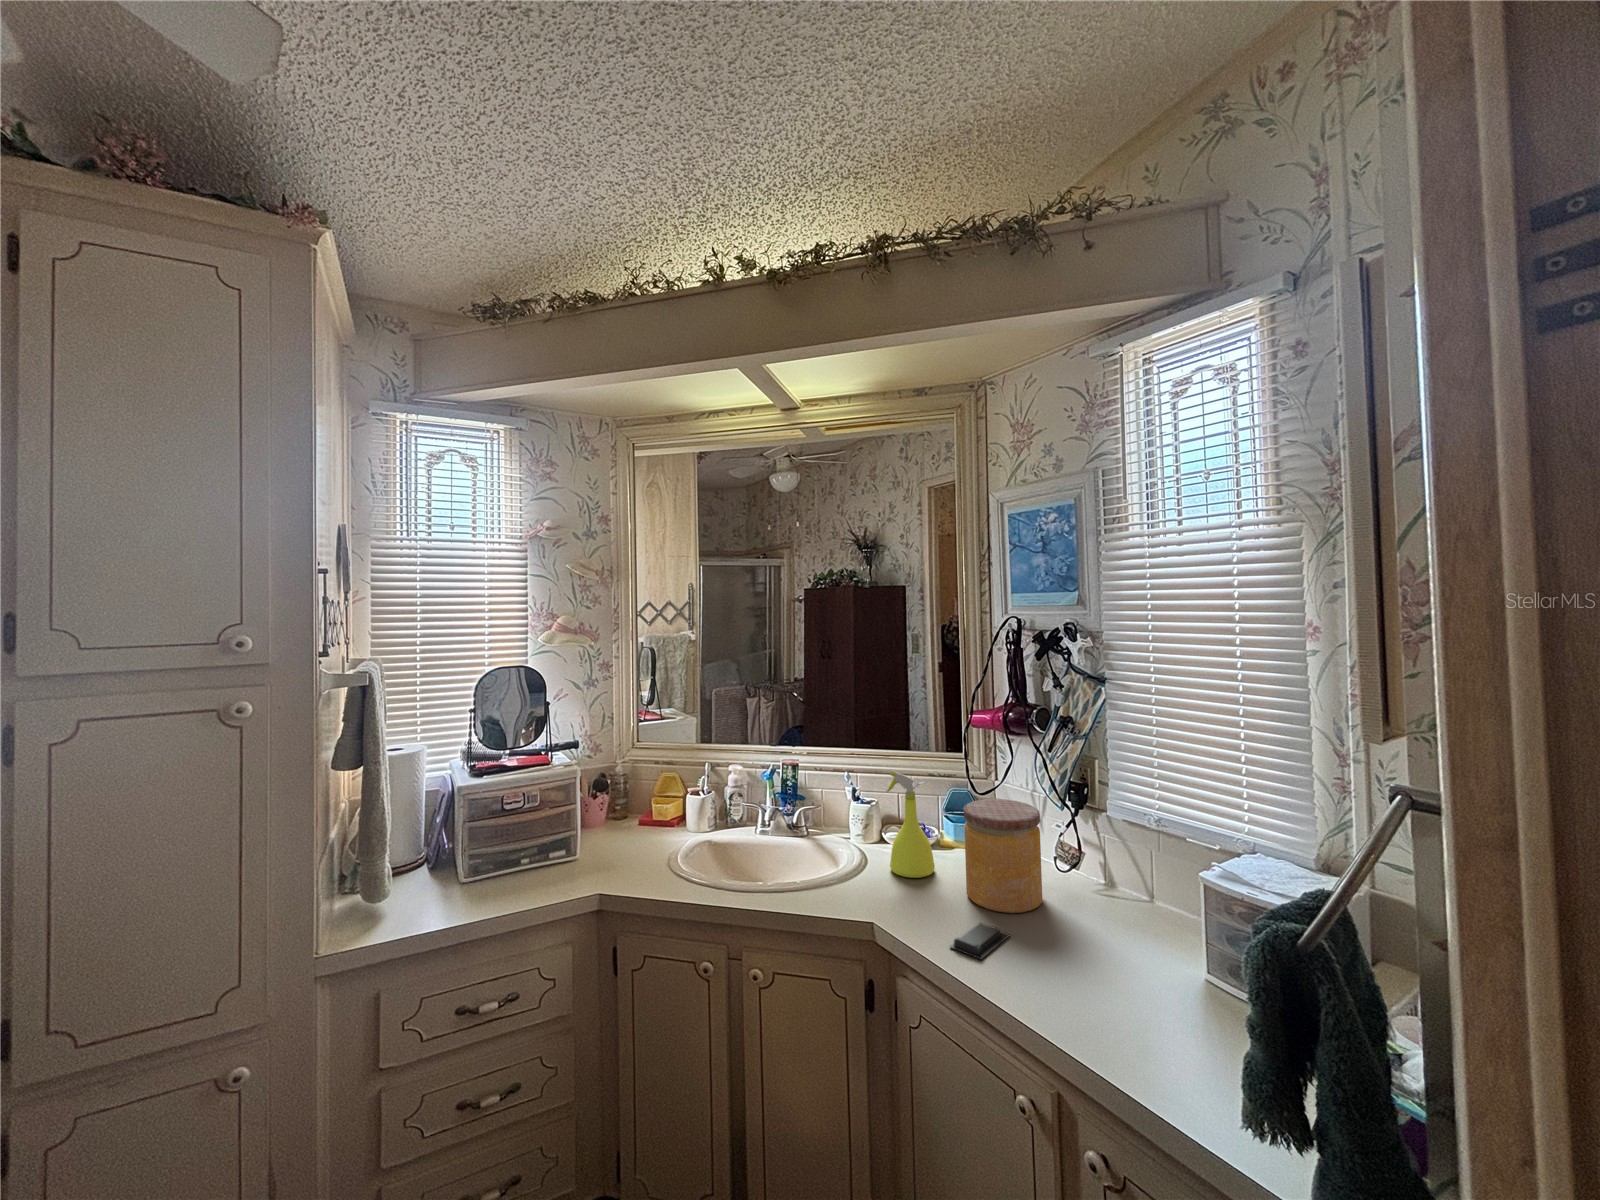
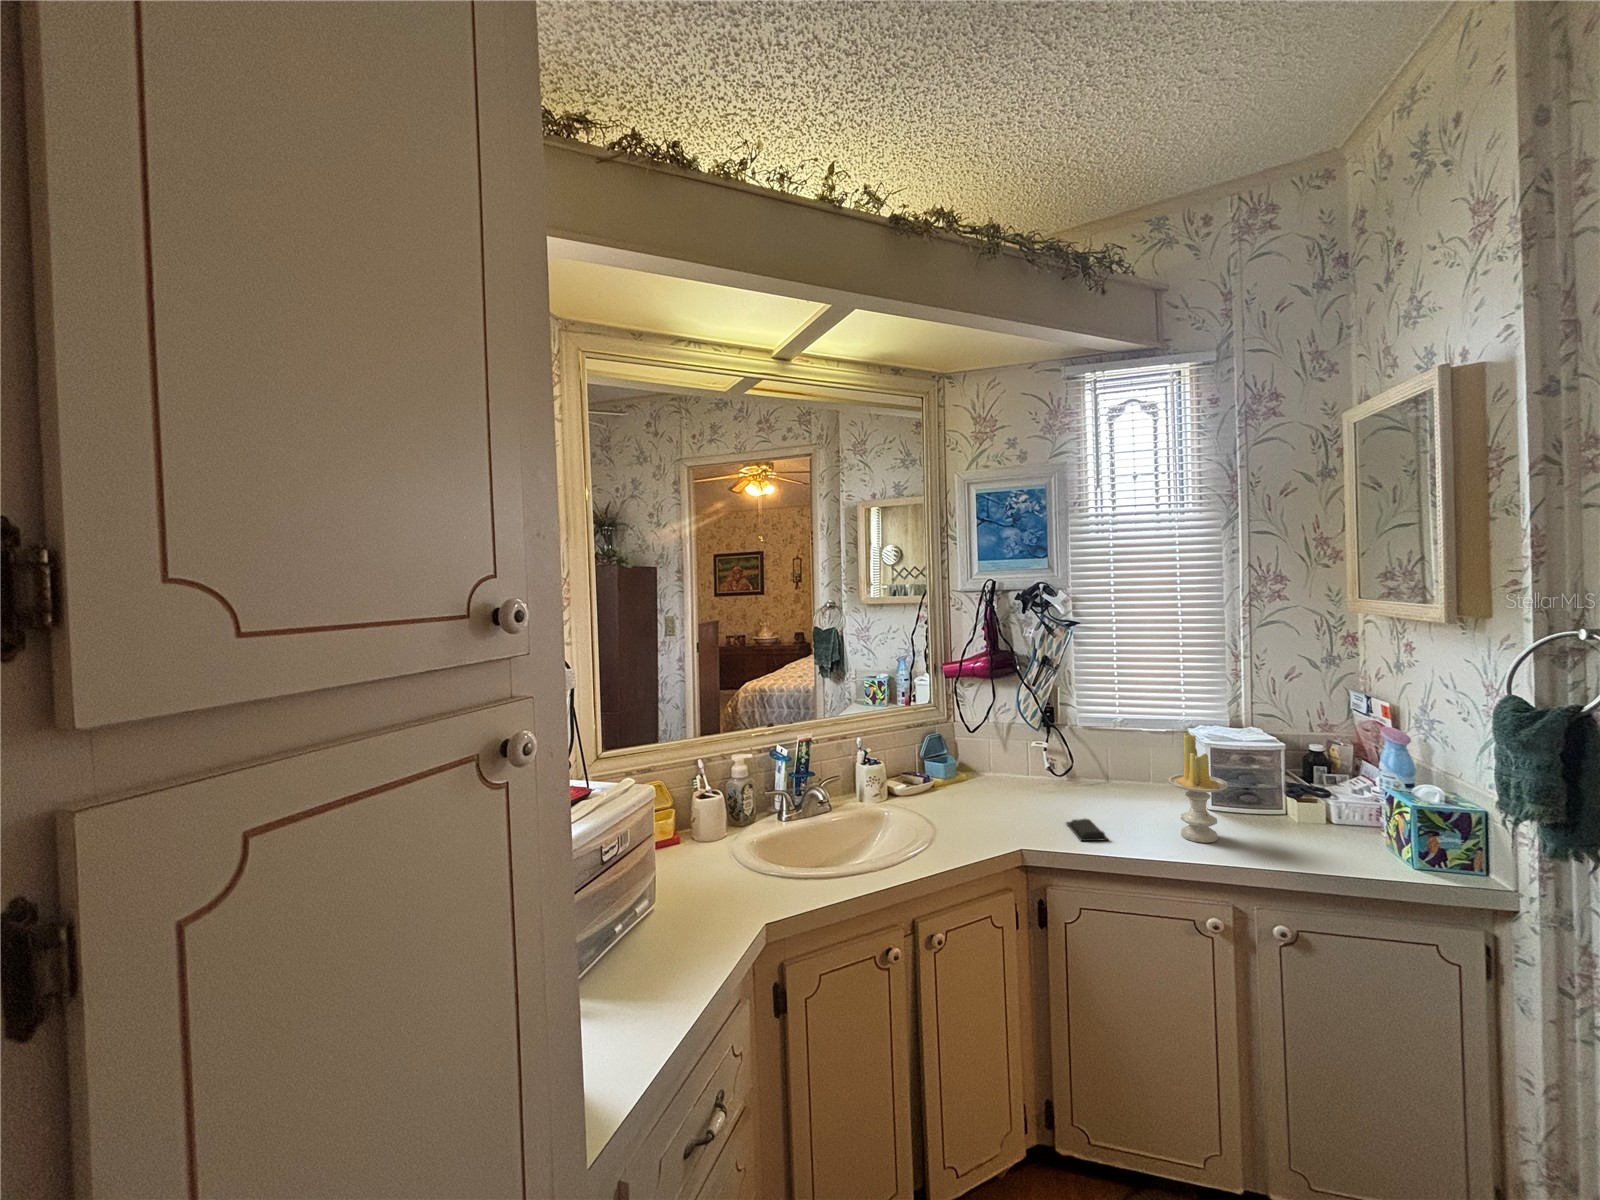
spray bottle: present [886,772,935,878] -> none [934,723,974,813]
jar: present [964,799,1042,913] -> none [1006,727,1071,813]
candle: none [1059,847,1145,1021] -> present [1168,733,1228,843]

